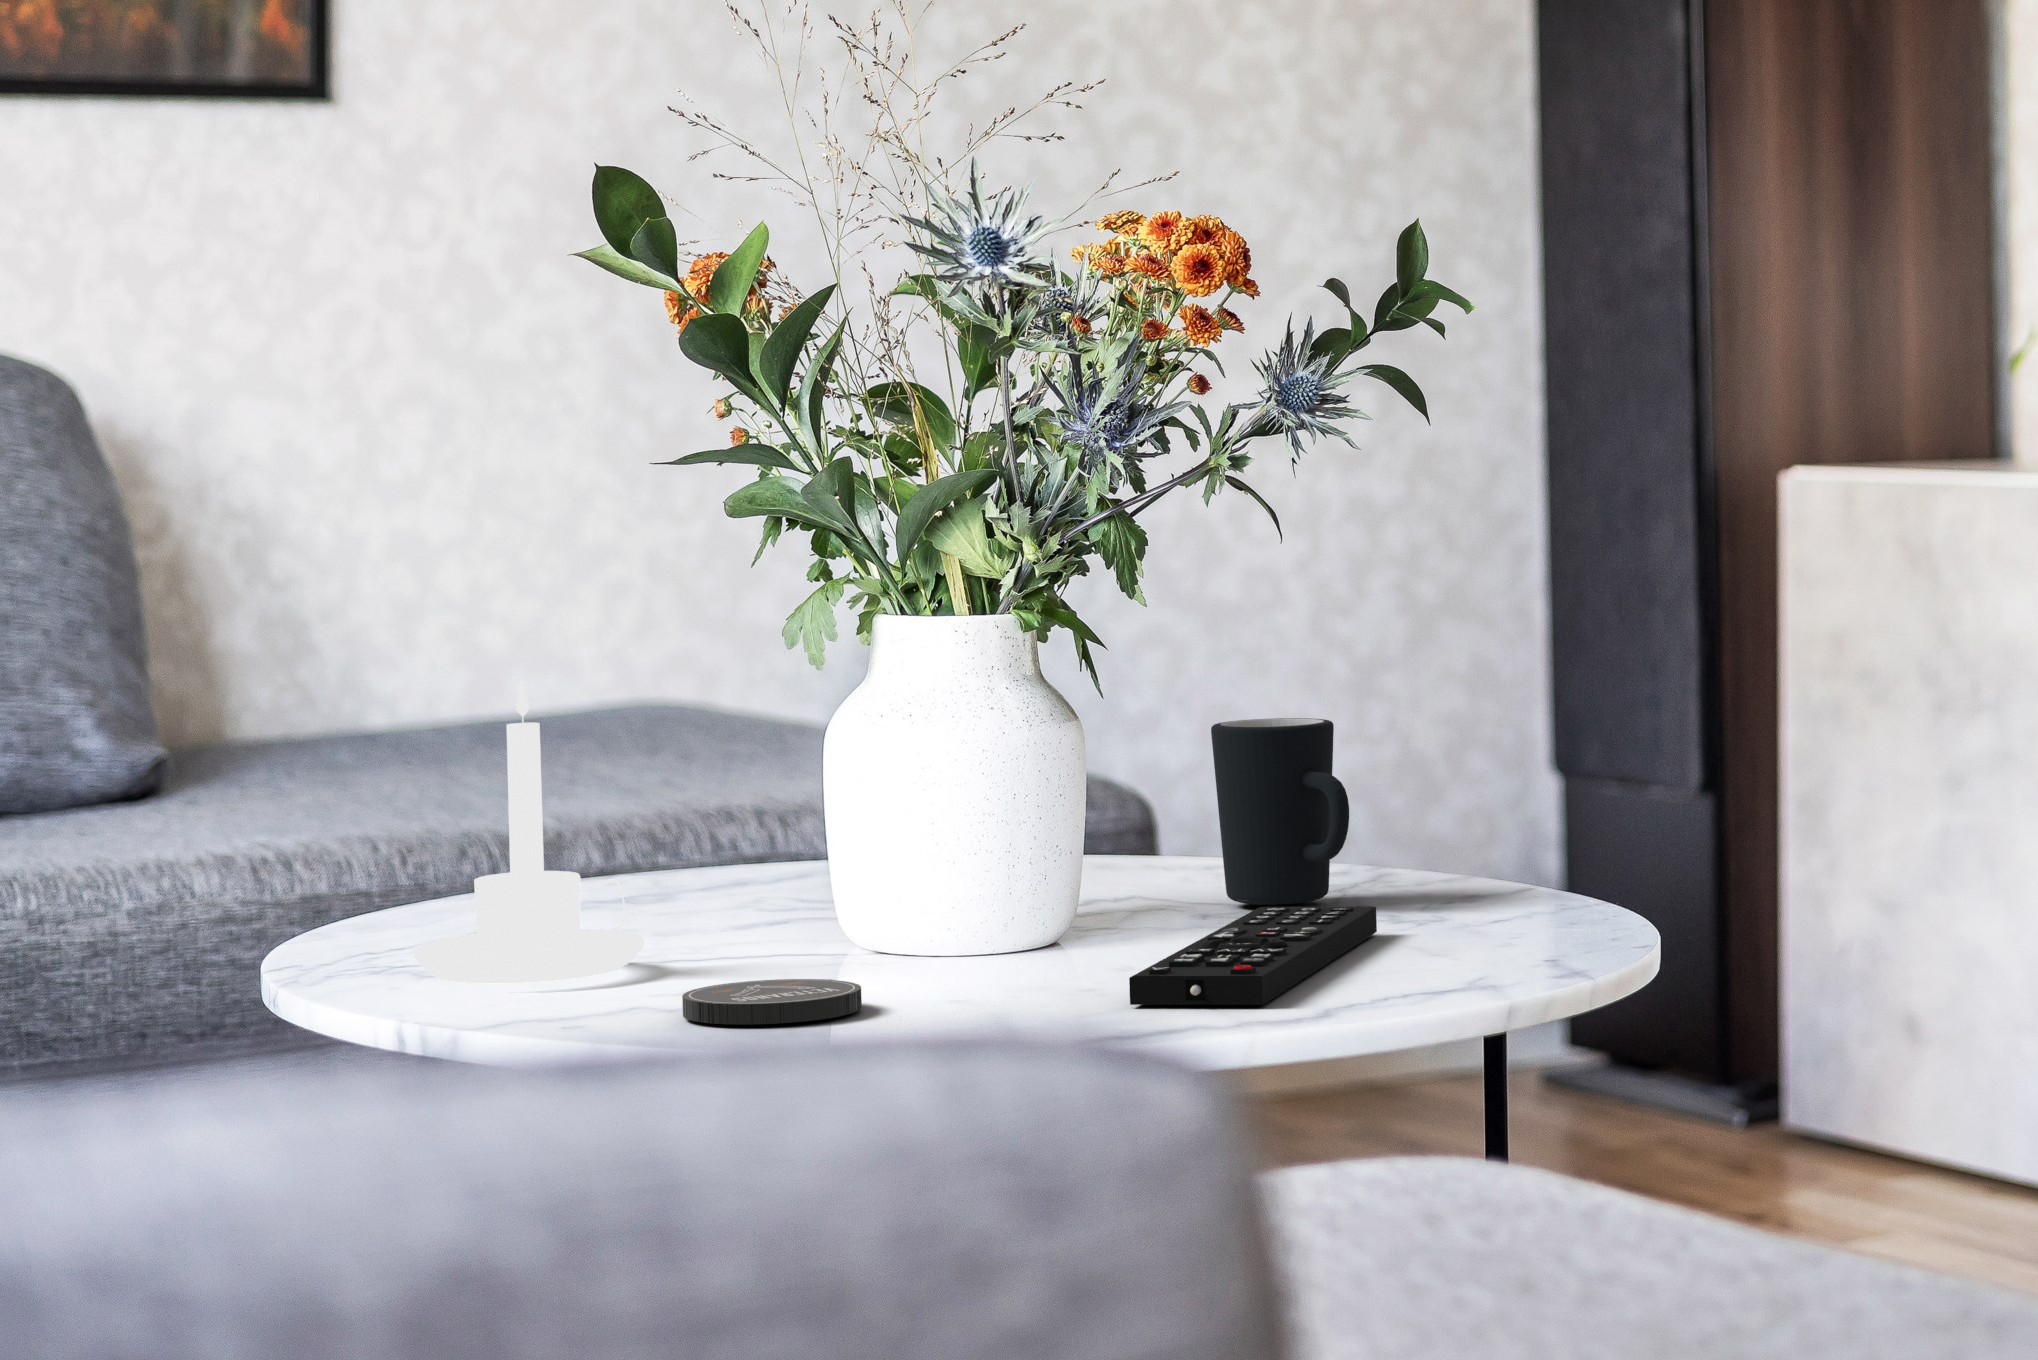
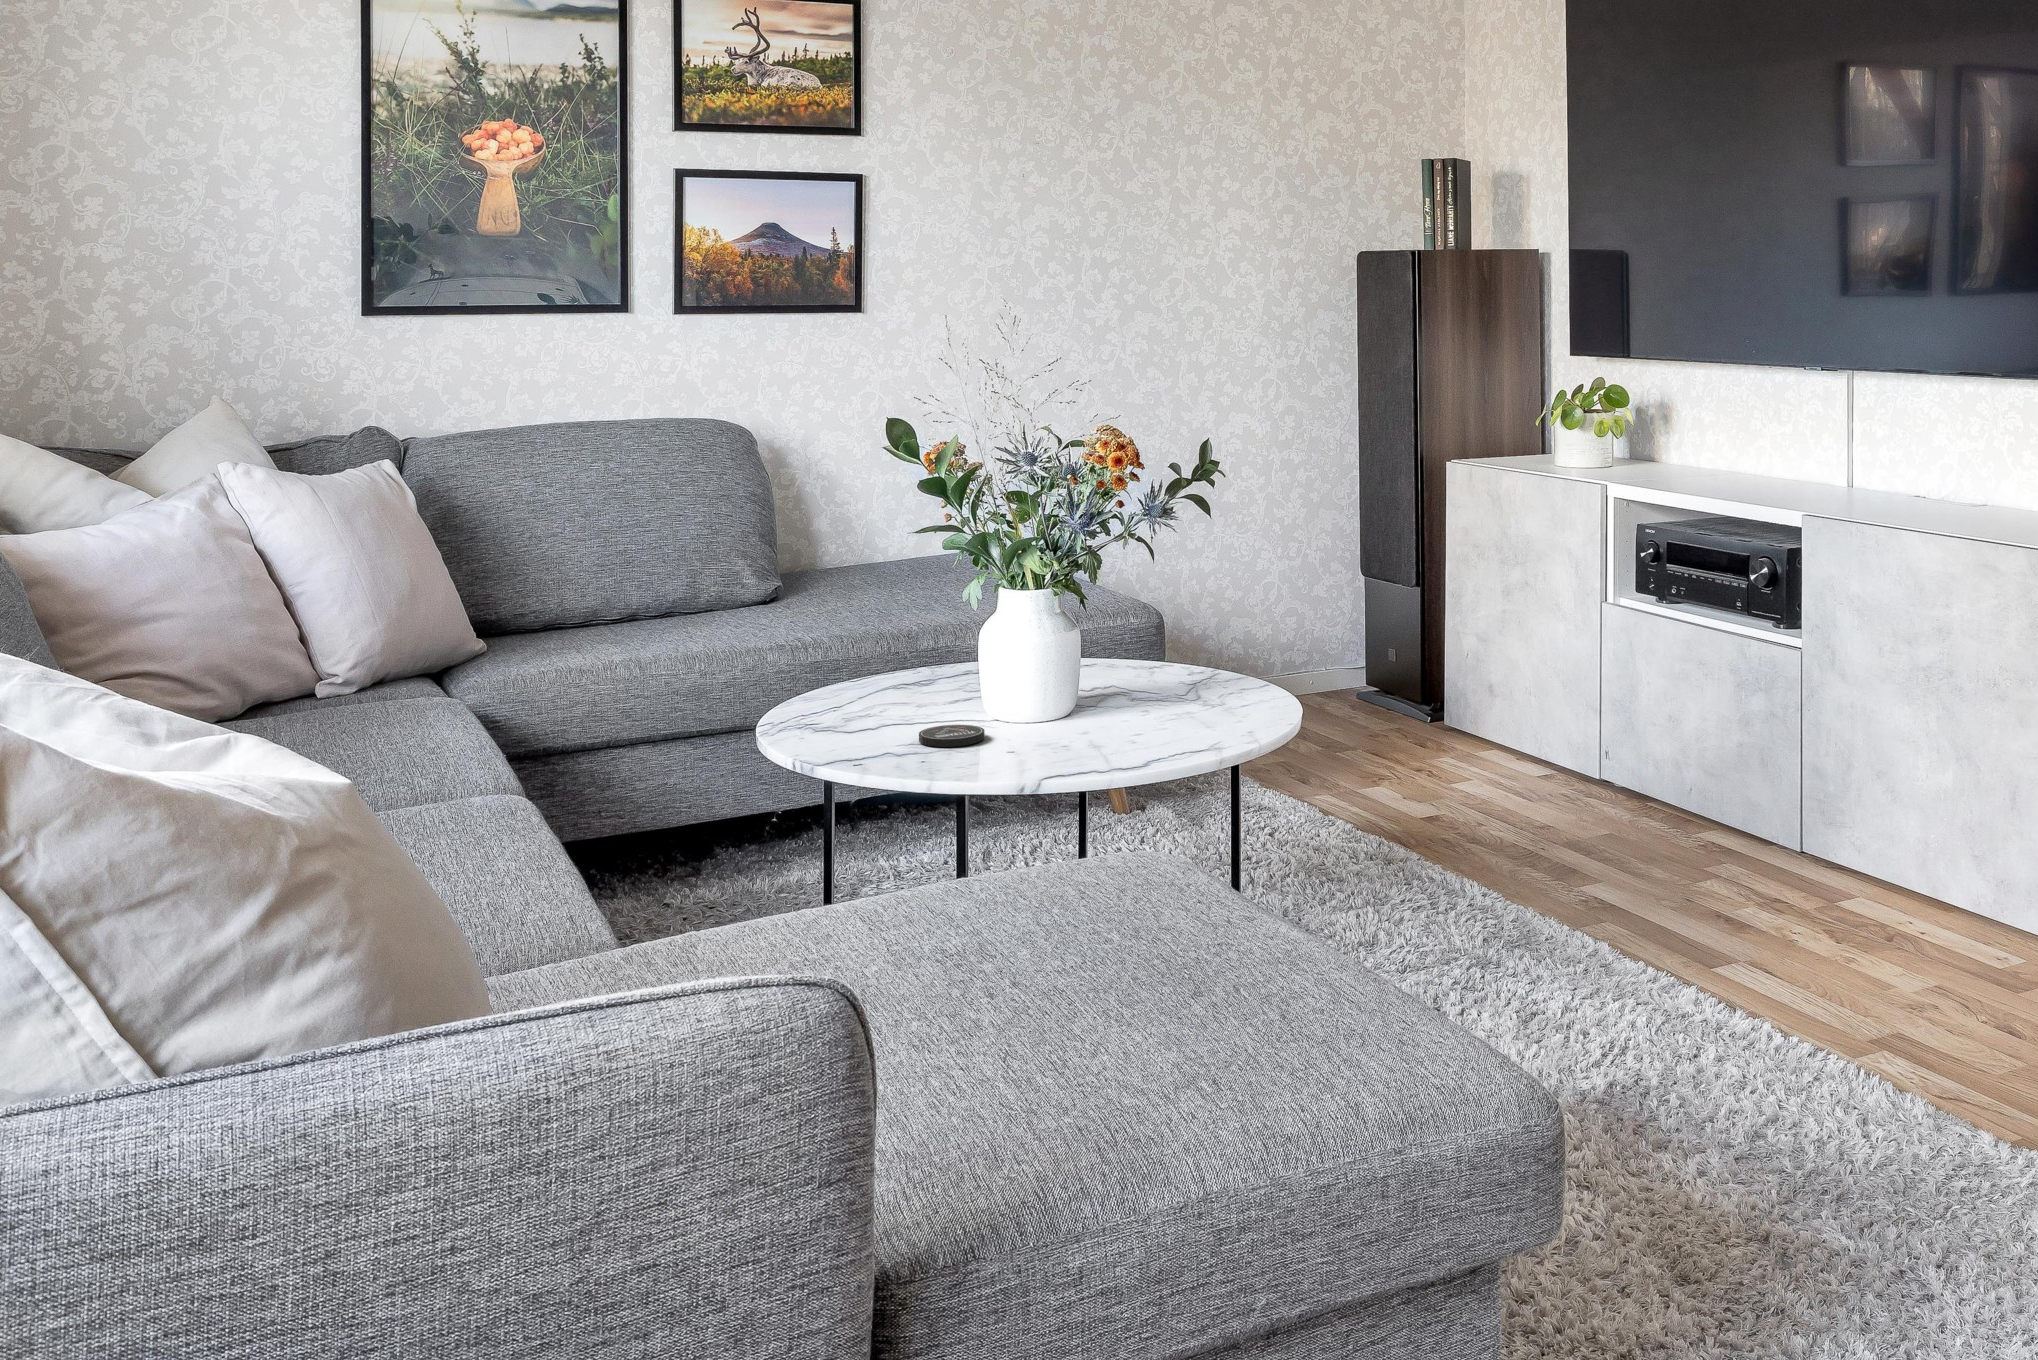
candle holder: present [413,679,644,983] -> none [833,603,918,718]
mug: present [1211,718,1349,905] -> none [1145,610,1192,683]
remote control: present [1129,906,1377,1005] -> none [1080,690,1193,745]

